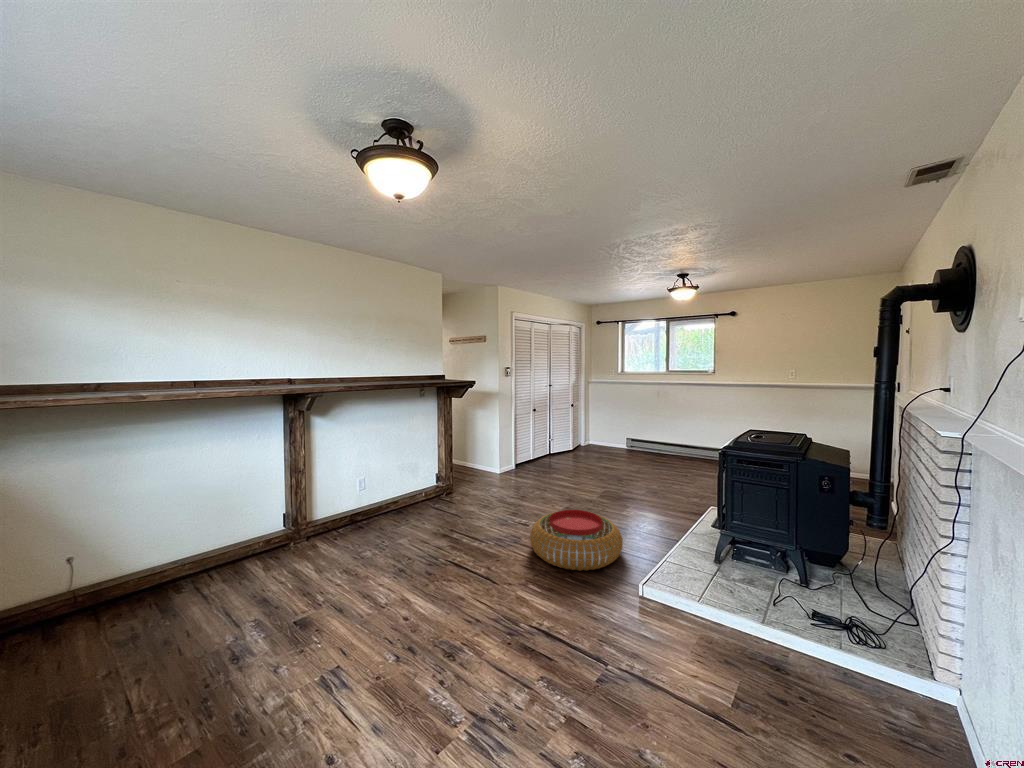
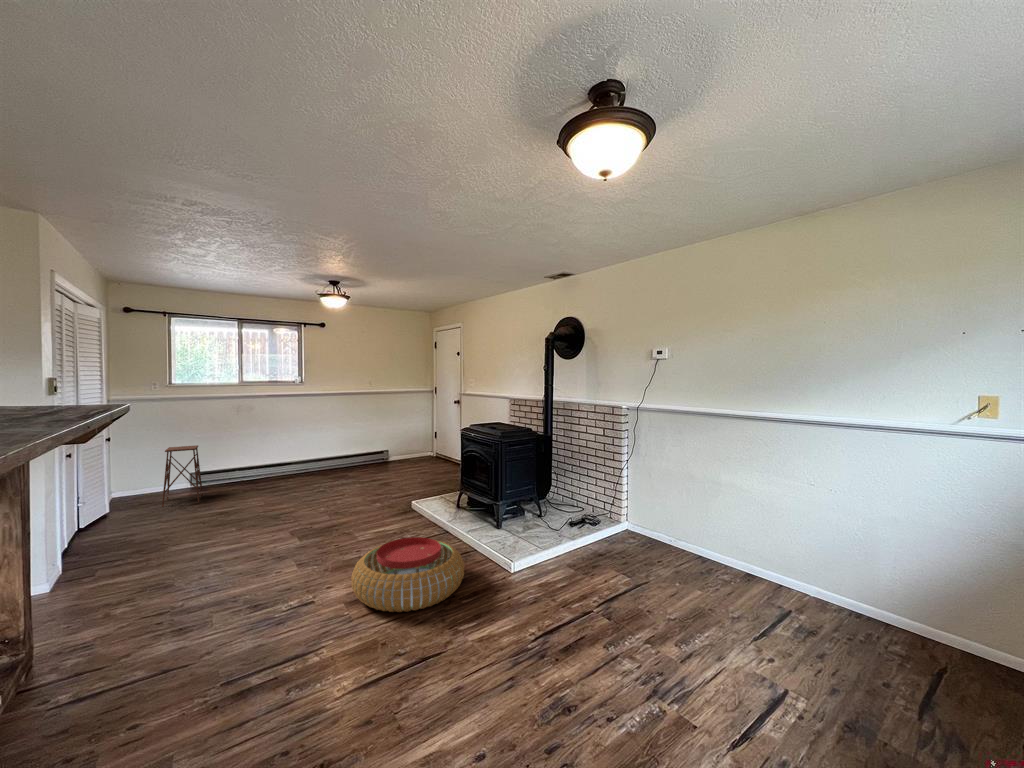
side table: none [608,415,636,456] -> present [162,445,203,507]

